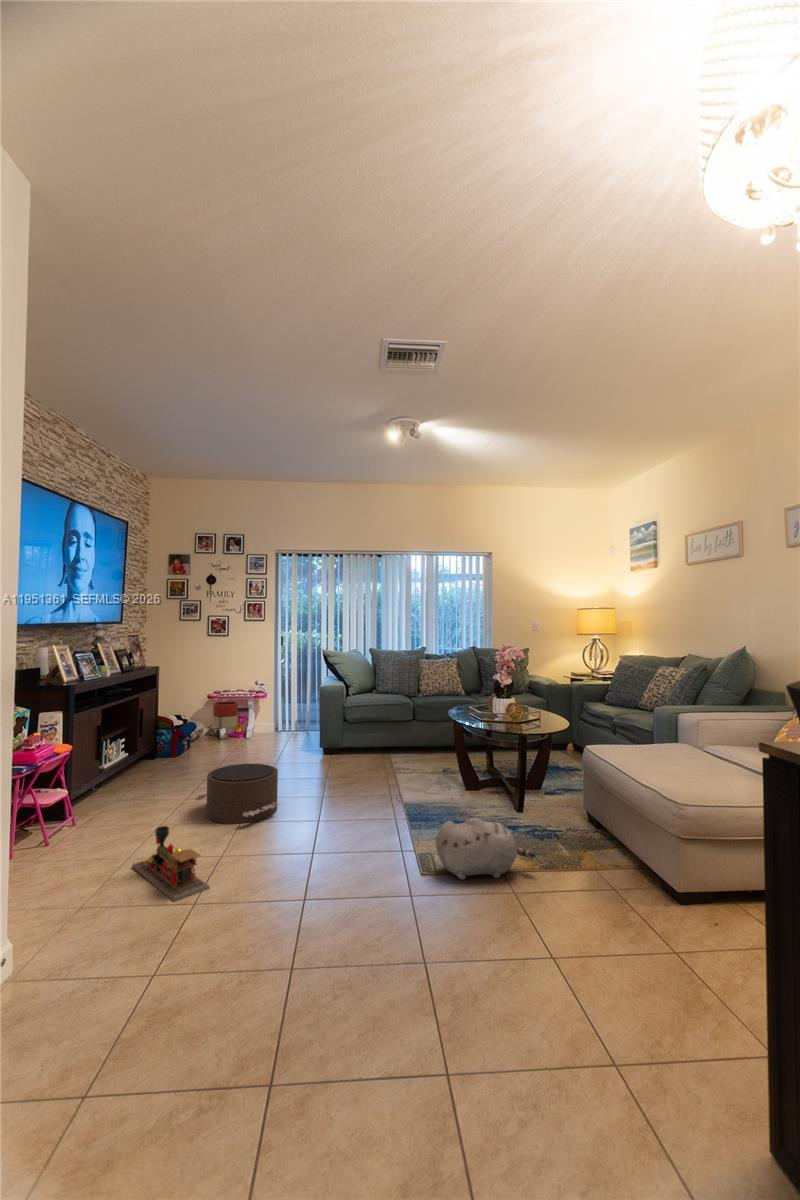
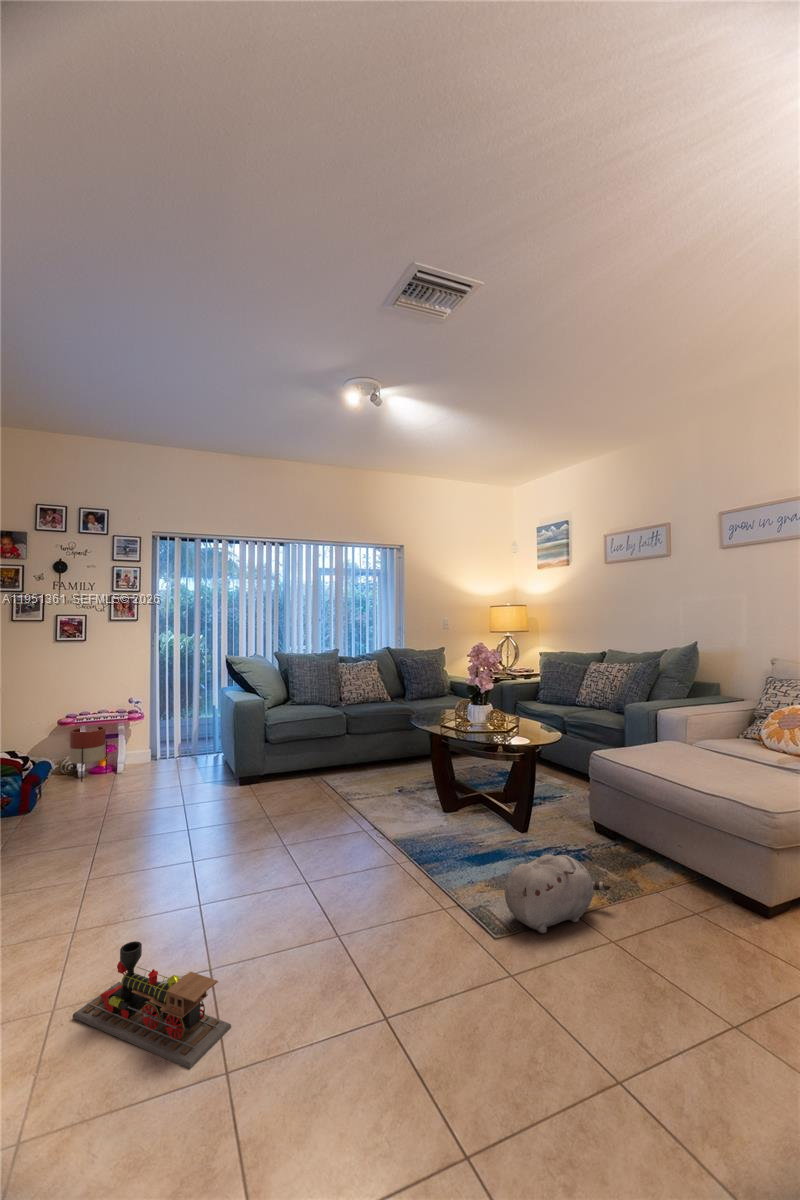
pouf: present [195,764,279,824] -> none [114,813,248,908]

